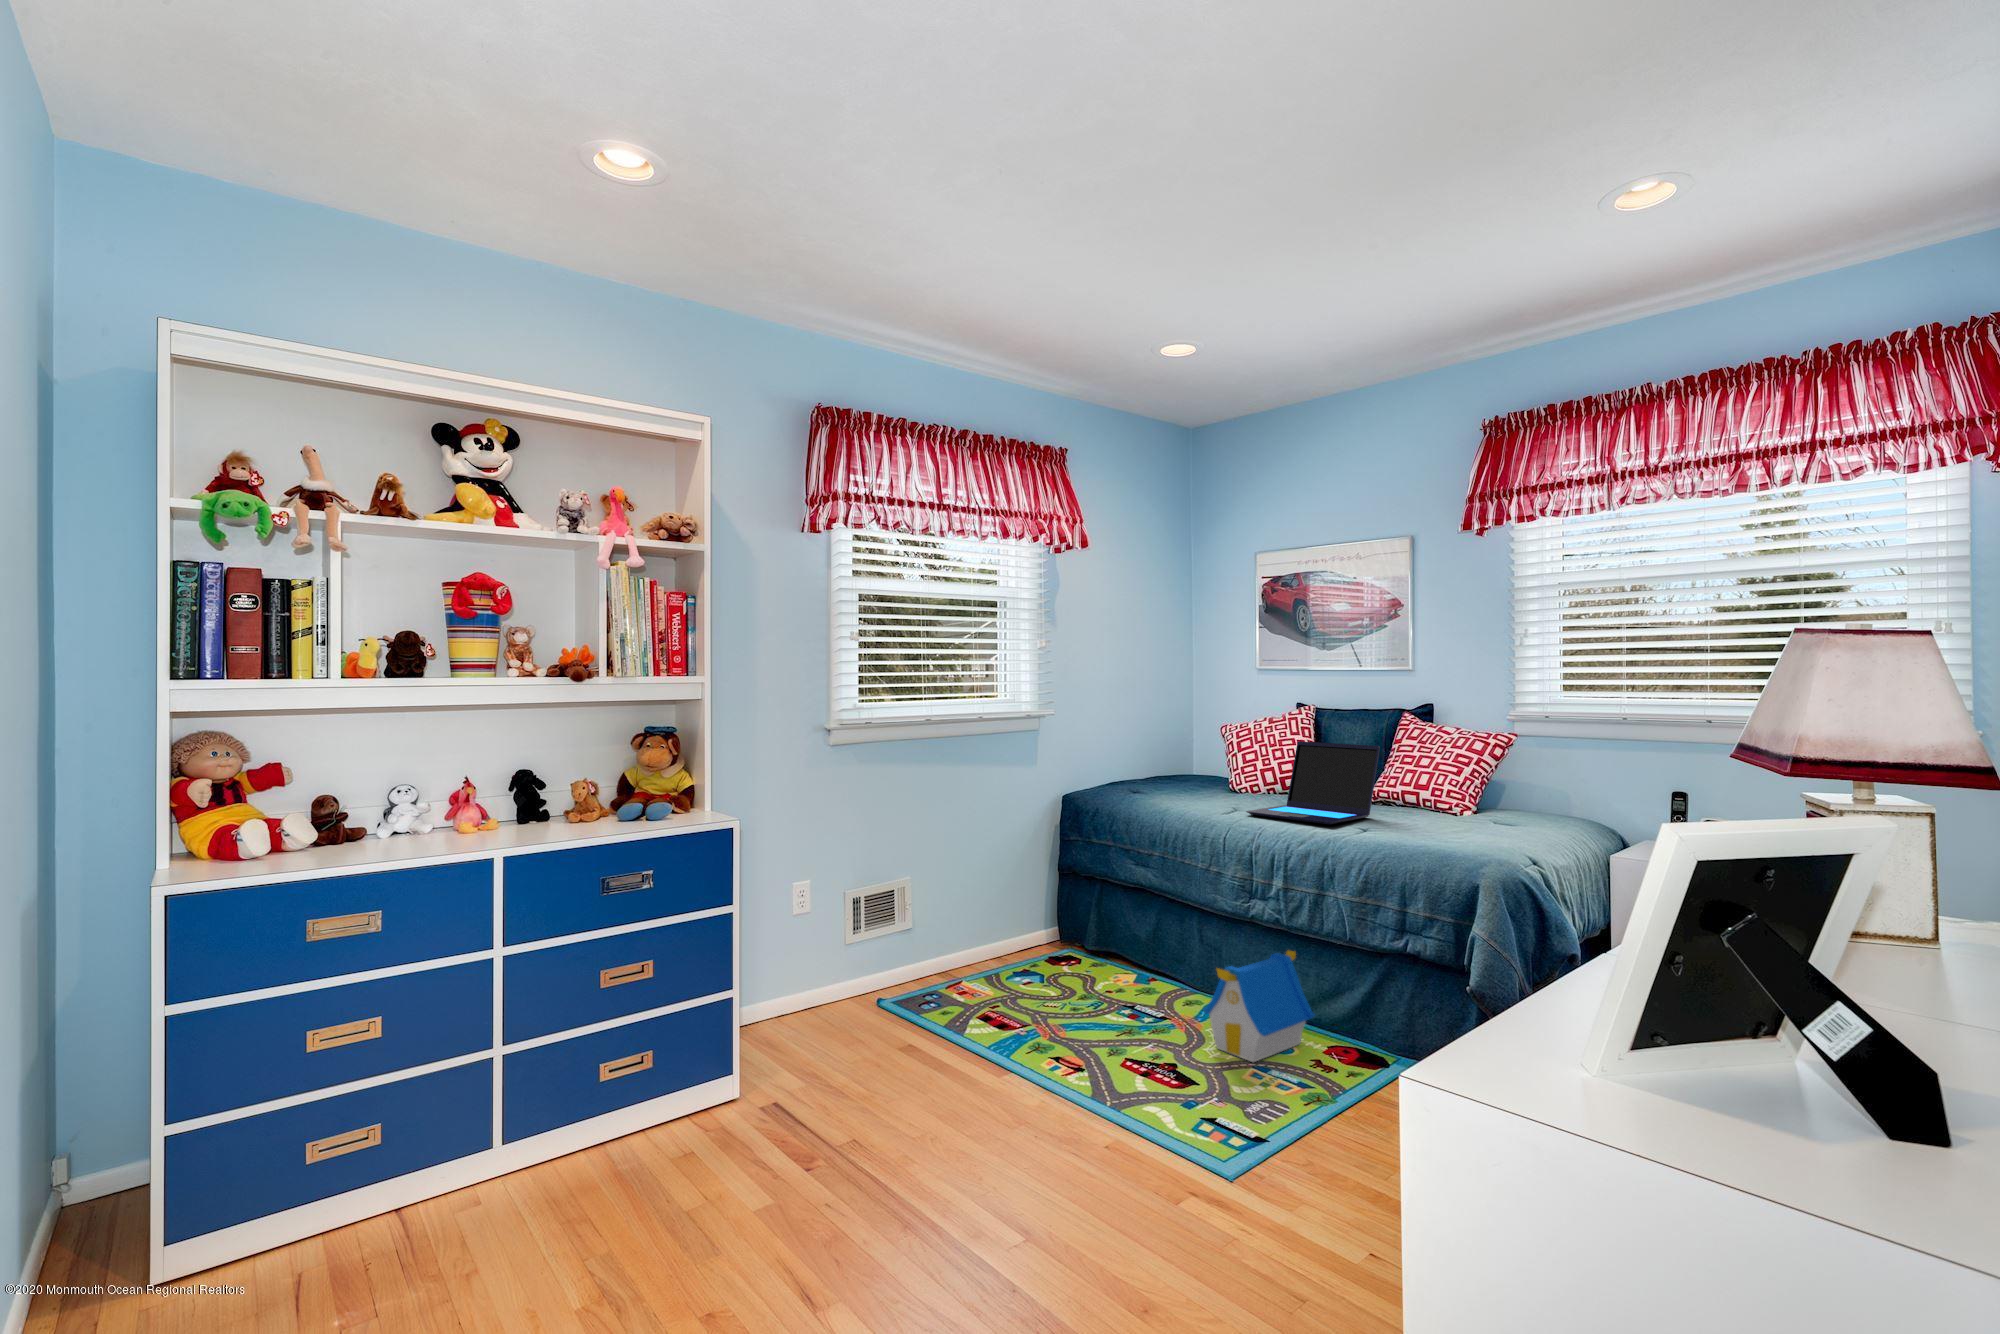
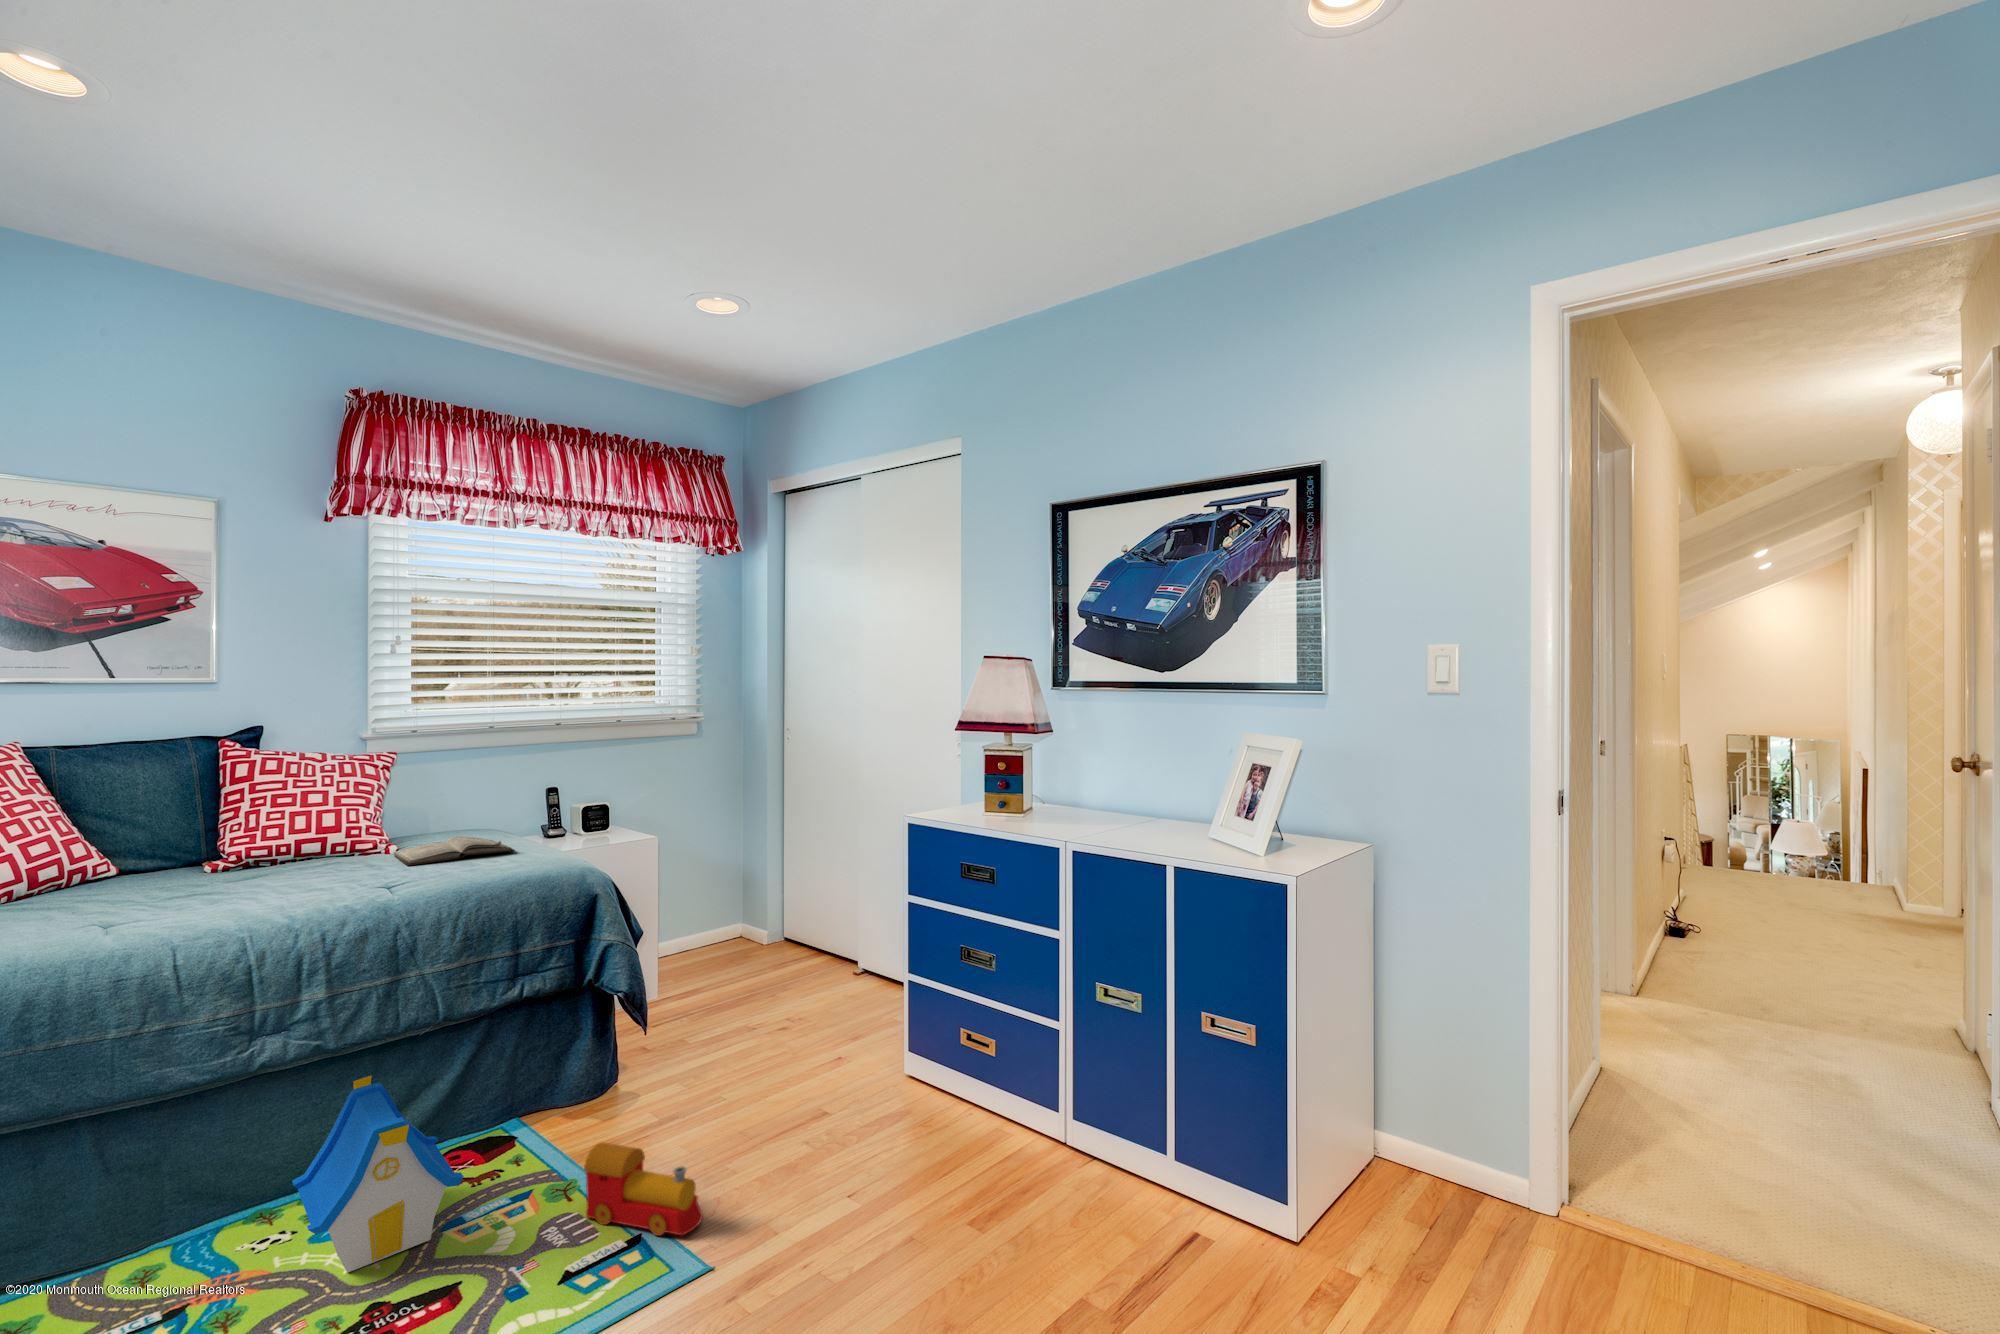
laptop: present [1246,741,1380,824] -> none [149,781,354,919]
diary: none [1420,814,1533,834] -> present [394,836,515,866]
toy train: none [1285,1059,1326,1156] -> present [584,1142,703,1236]

